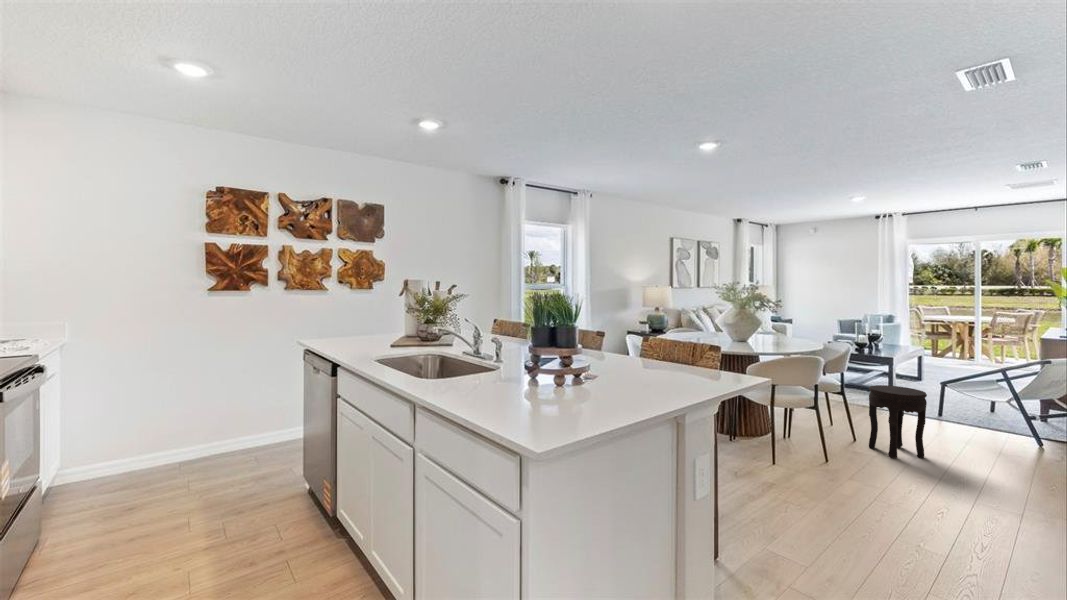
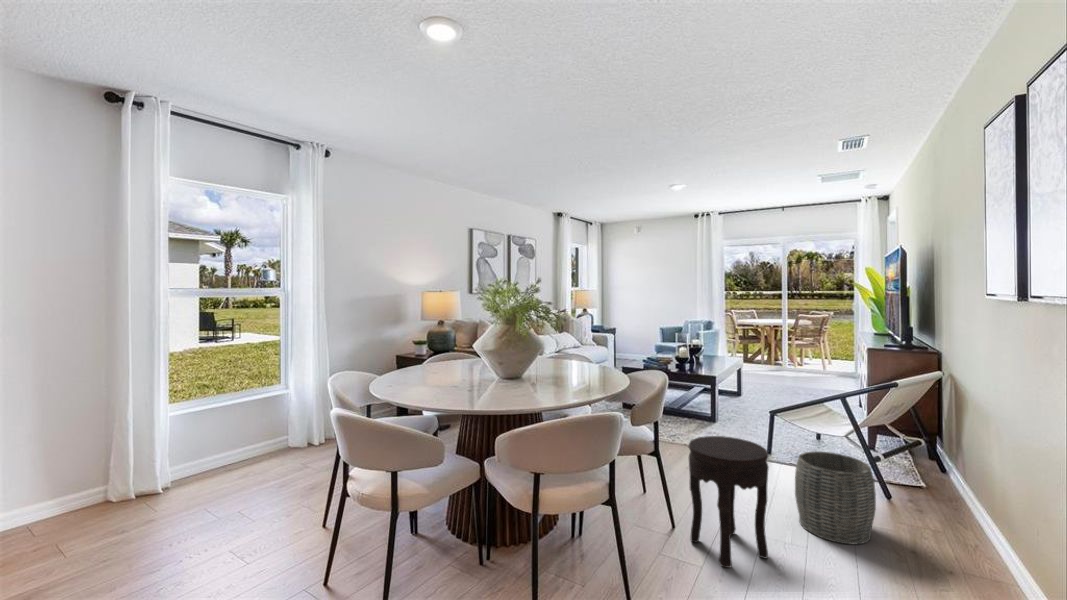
woven basket: none [951,404,1014,460] -> present [795,452,876,544]

